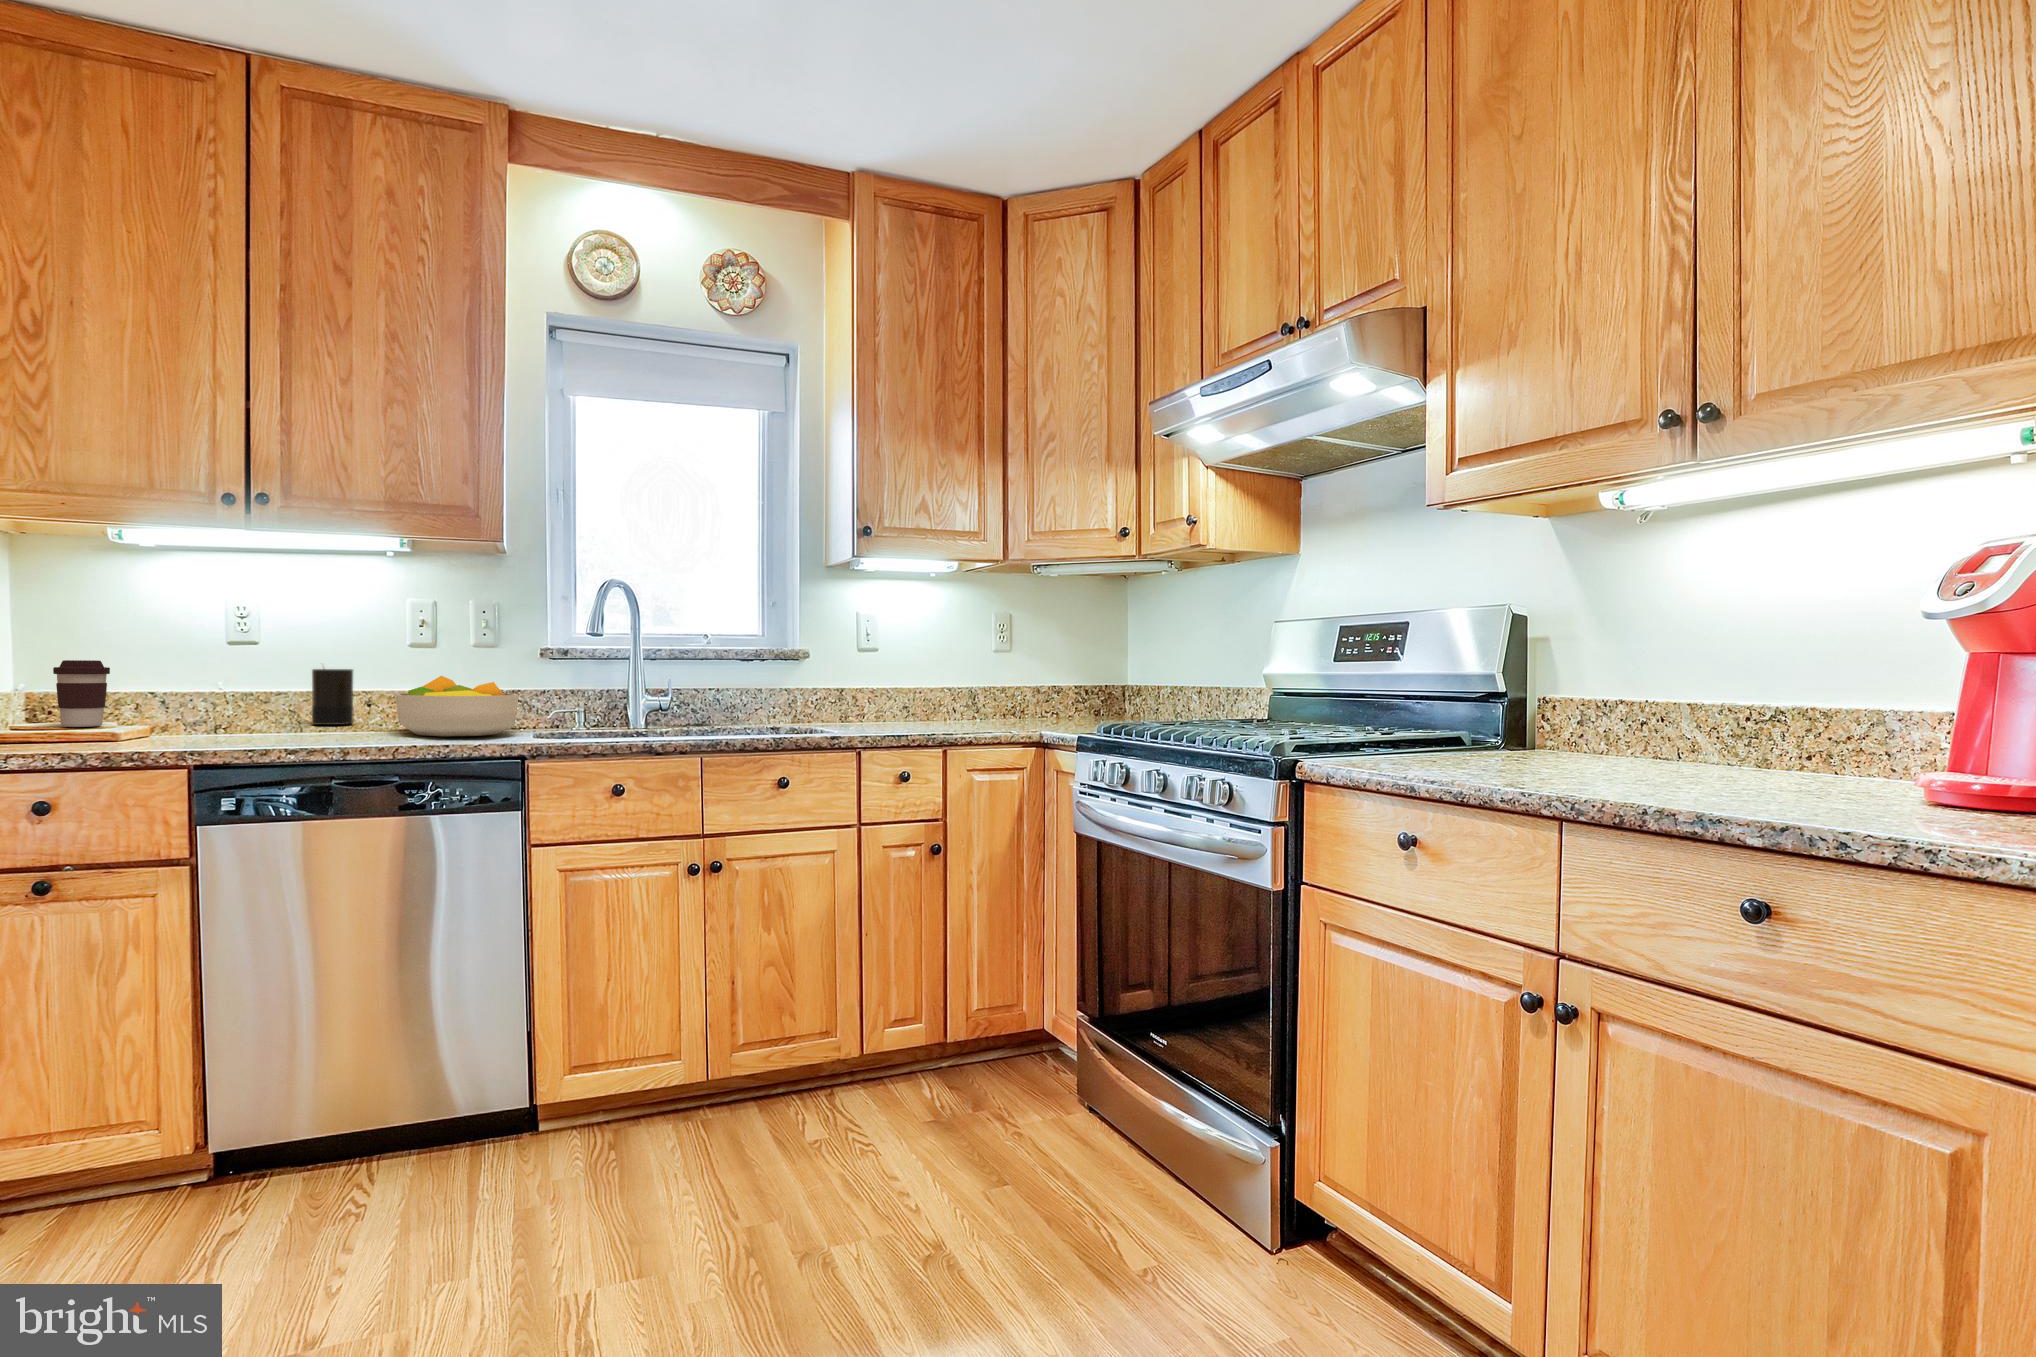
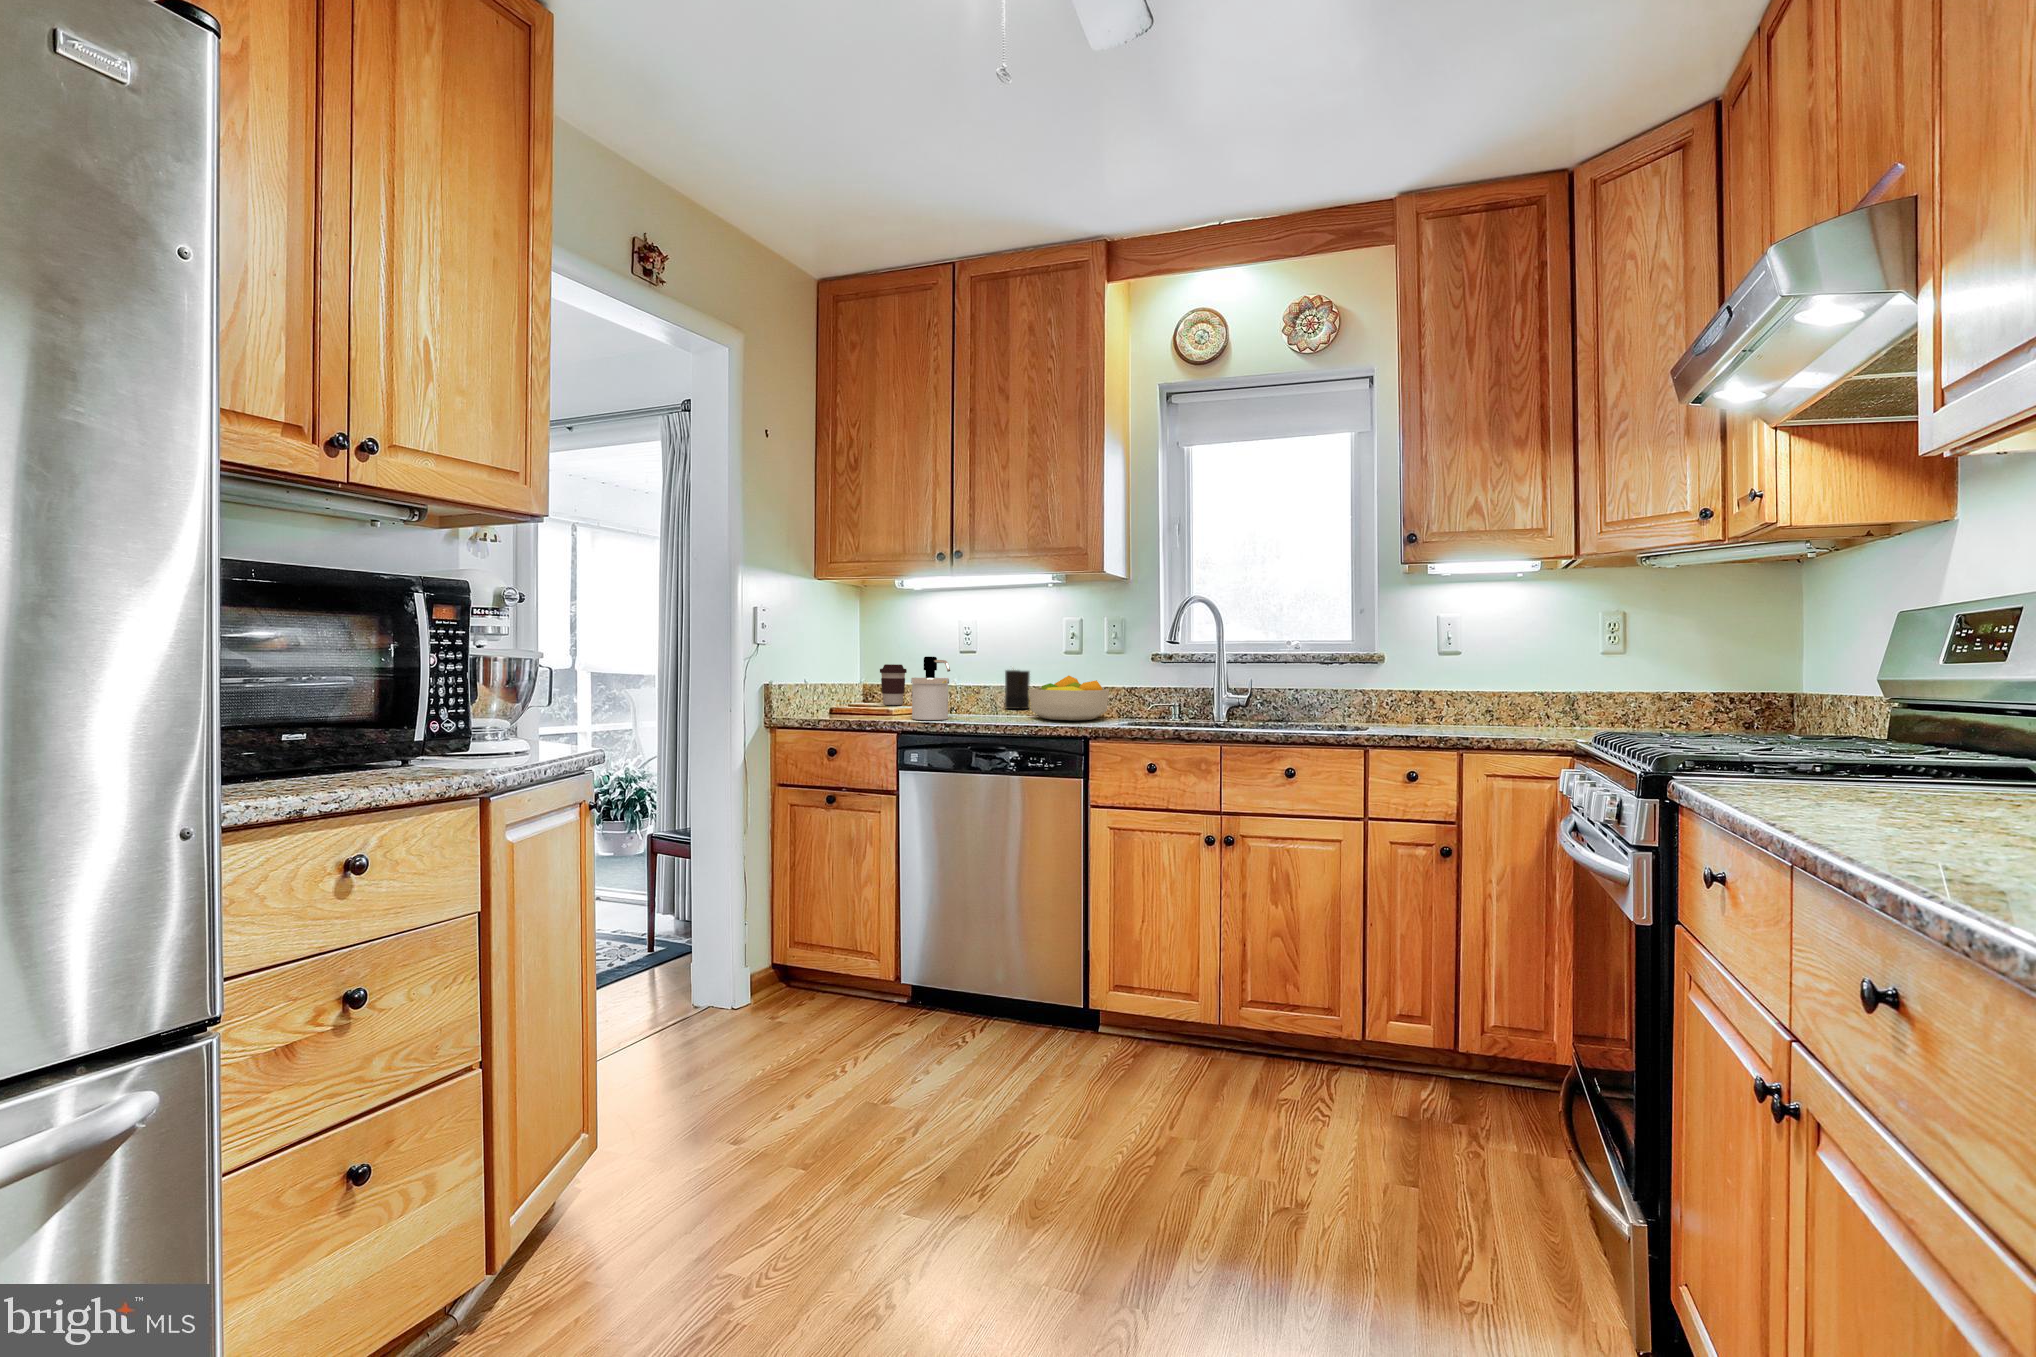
soap dispenser: none [200,649,291,747] -> present [911,657,950,720]

